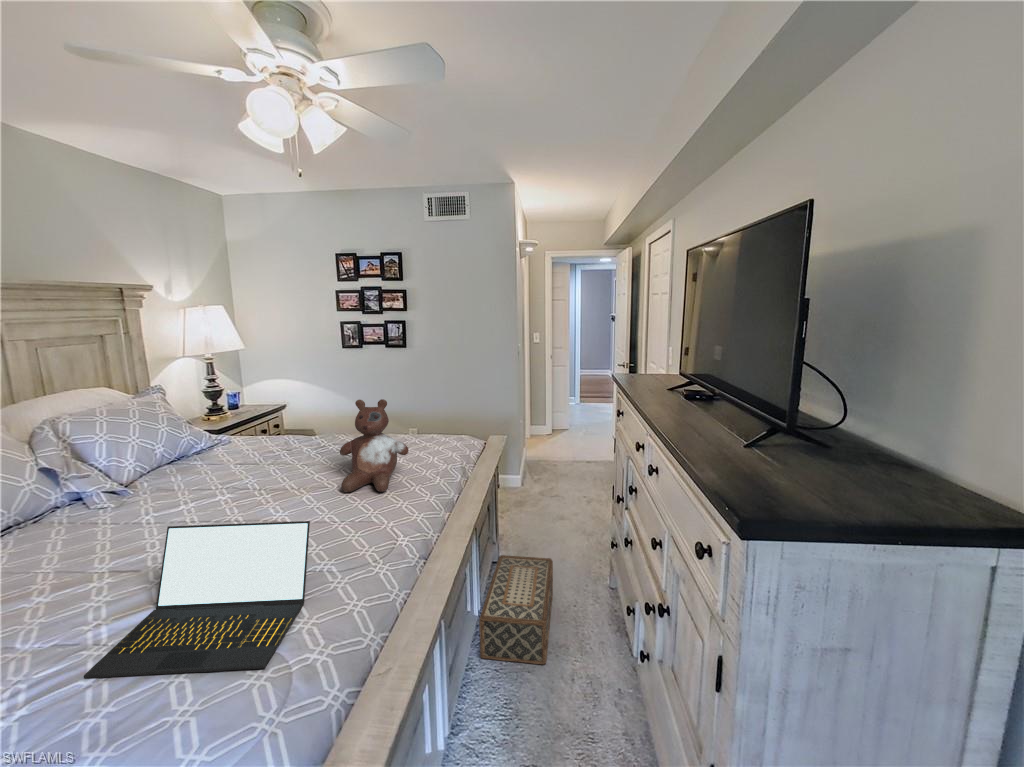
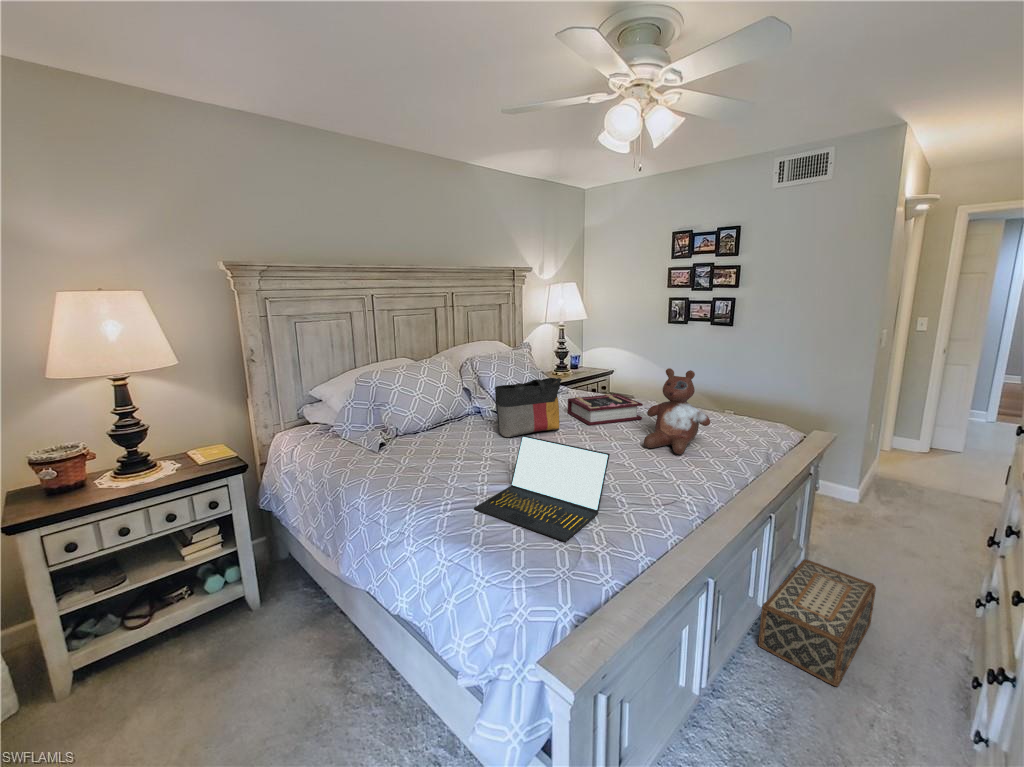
tote bag: none [106,429,226,527] -> present [495,378,562,437]
book: none [233,434,332,480] -> present [568,394,643,425]

